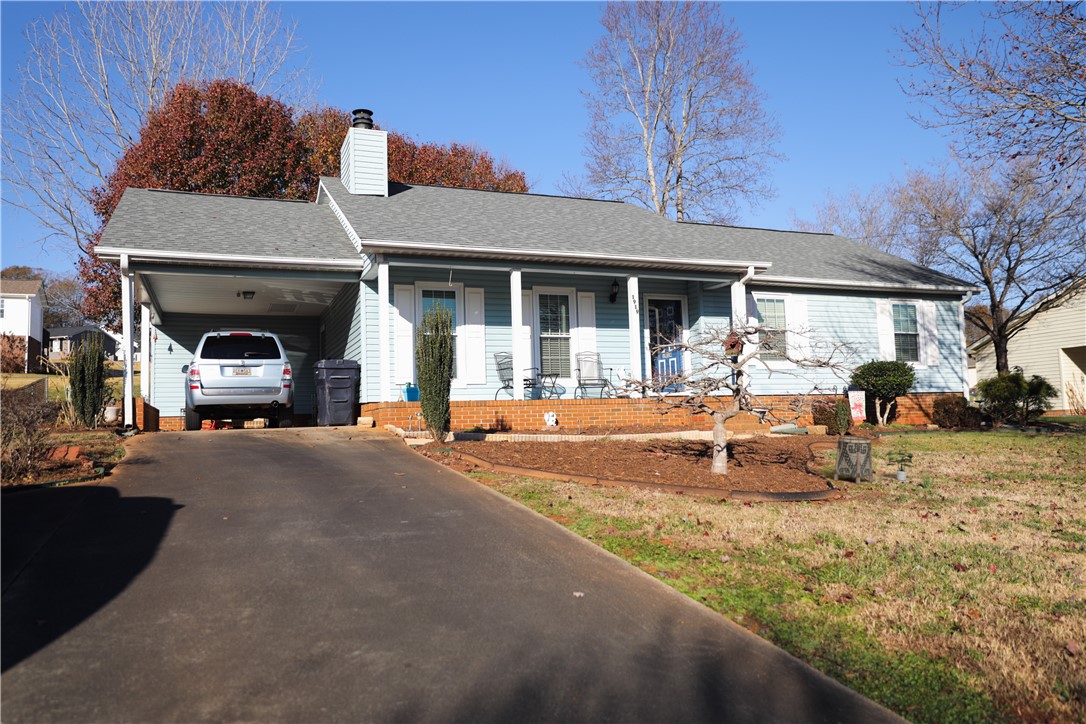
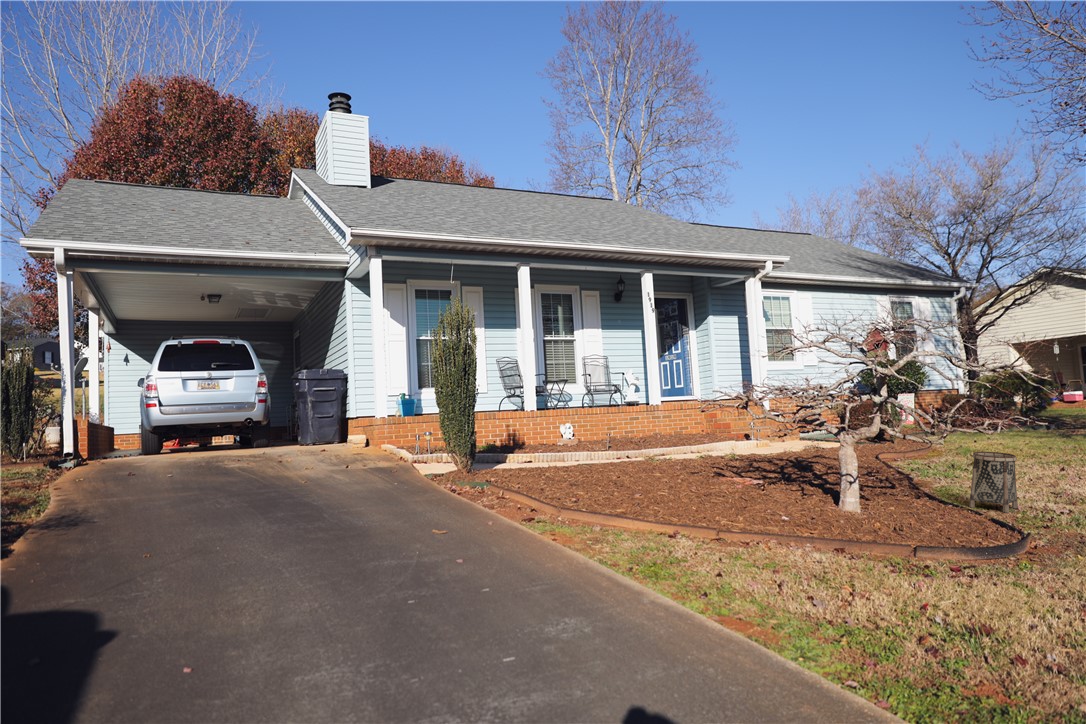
potted plant: present [886,450,914,480] -> none [1022,467,1061,504]

